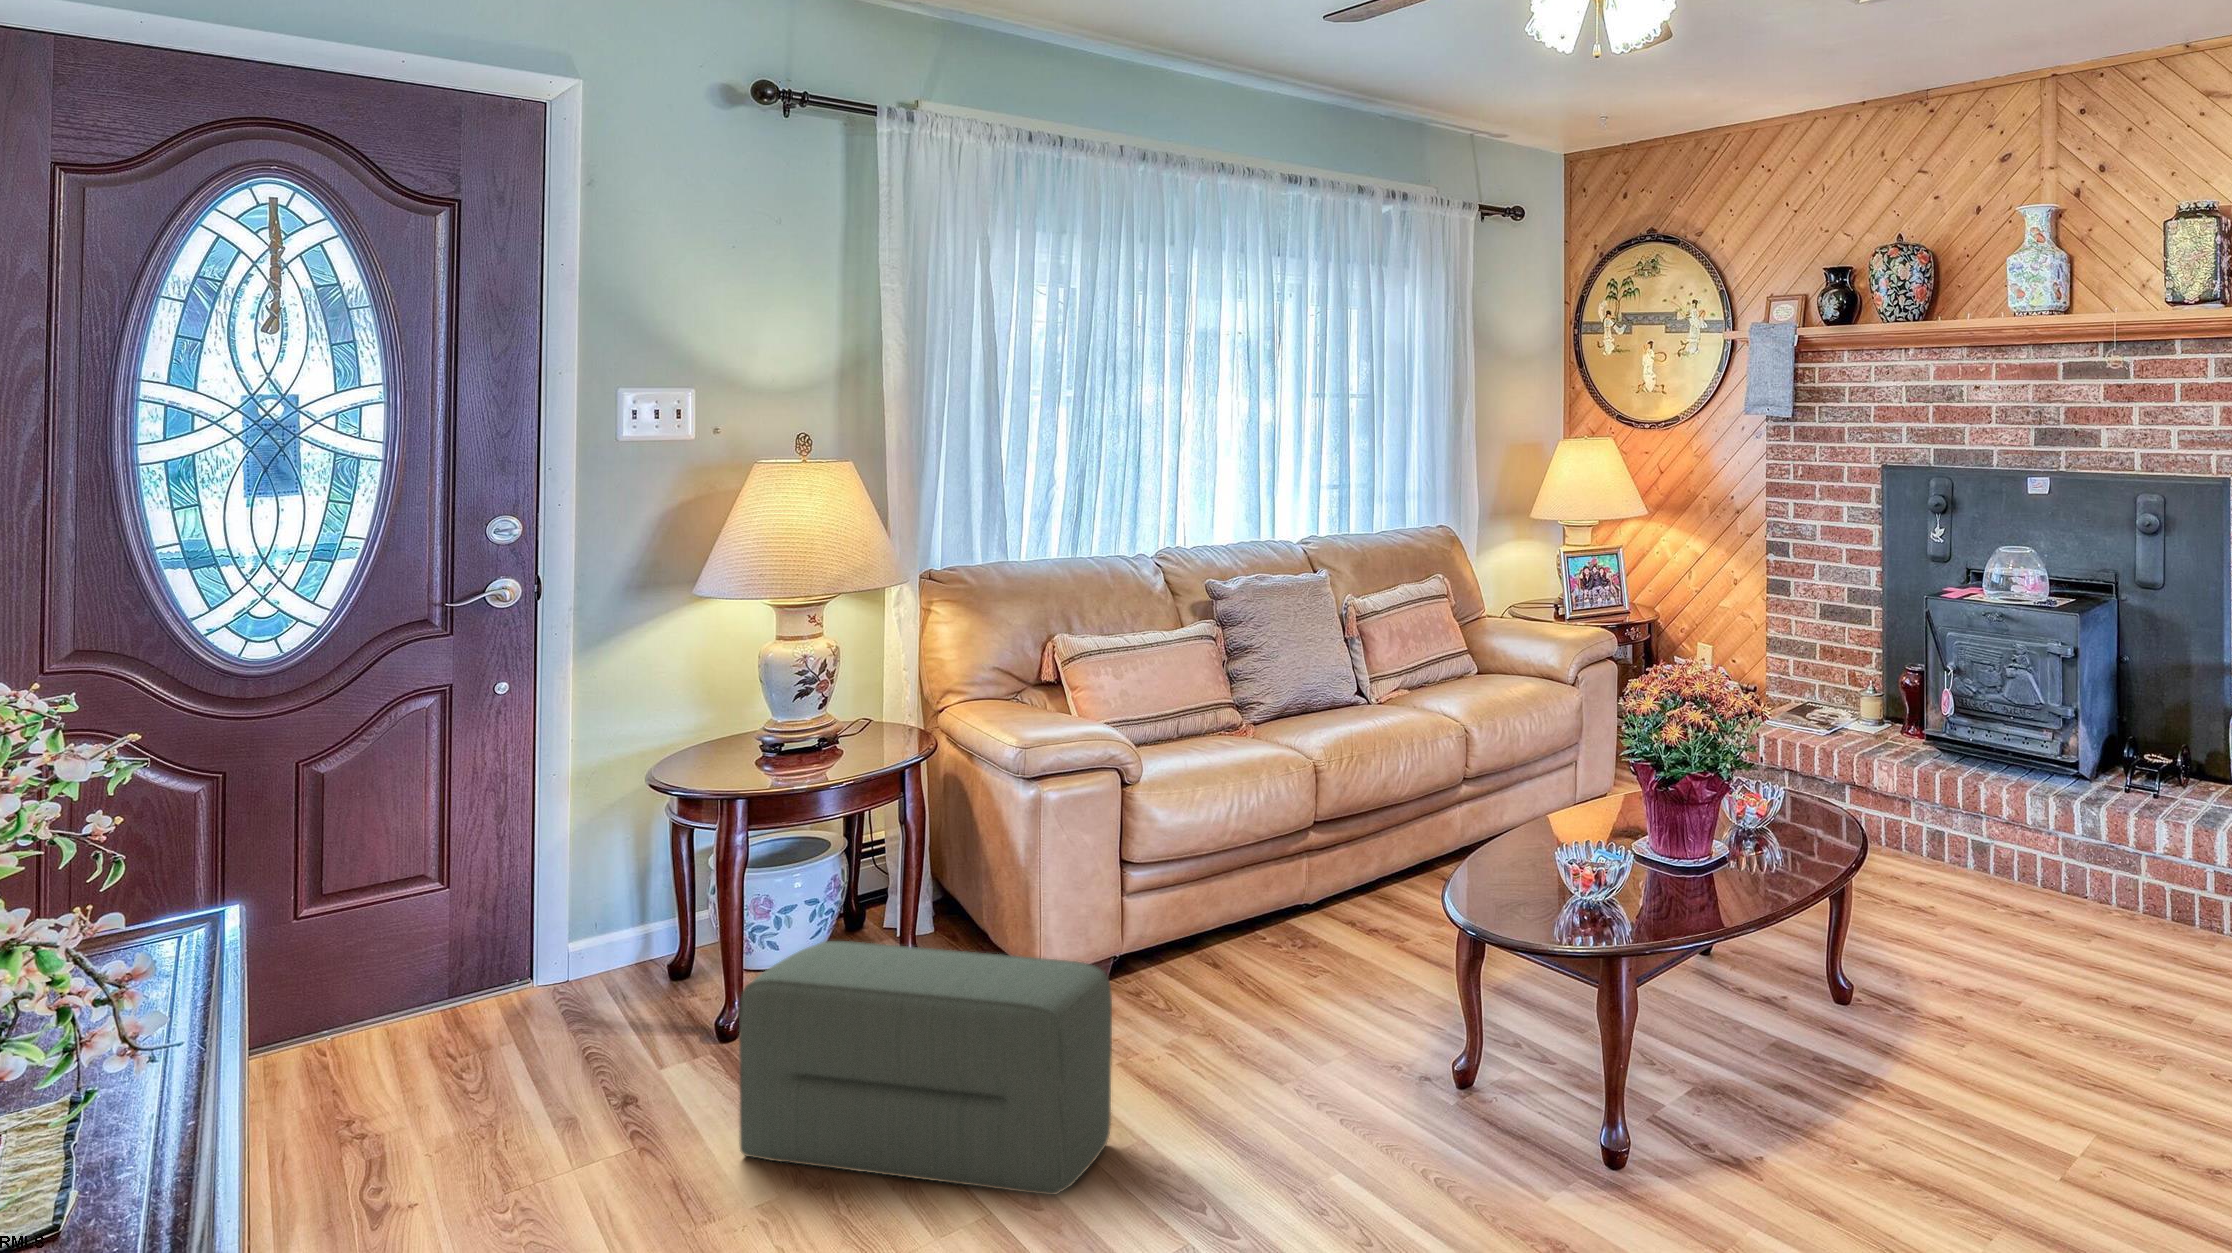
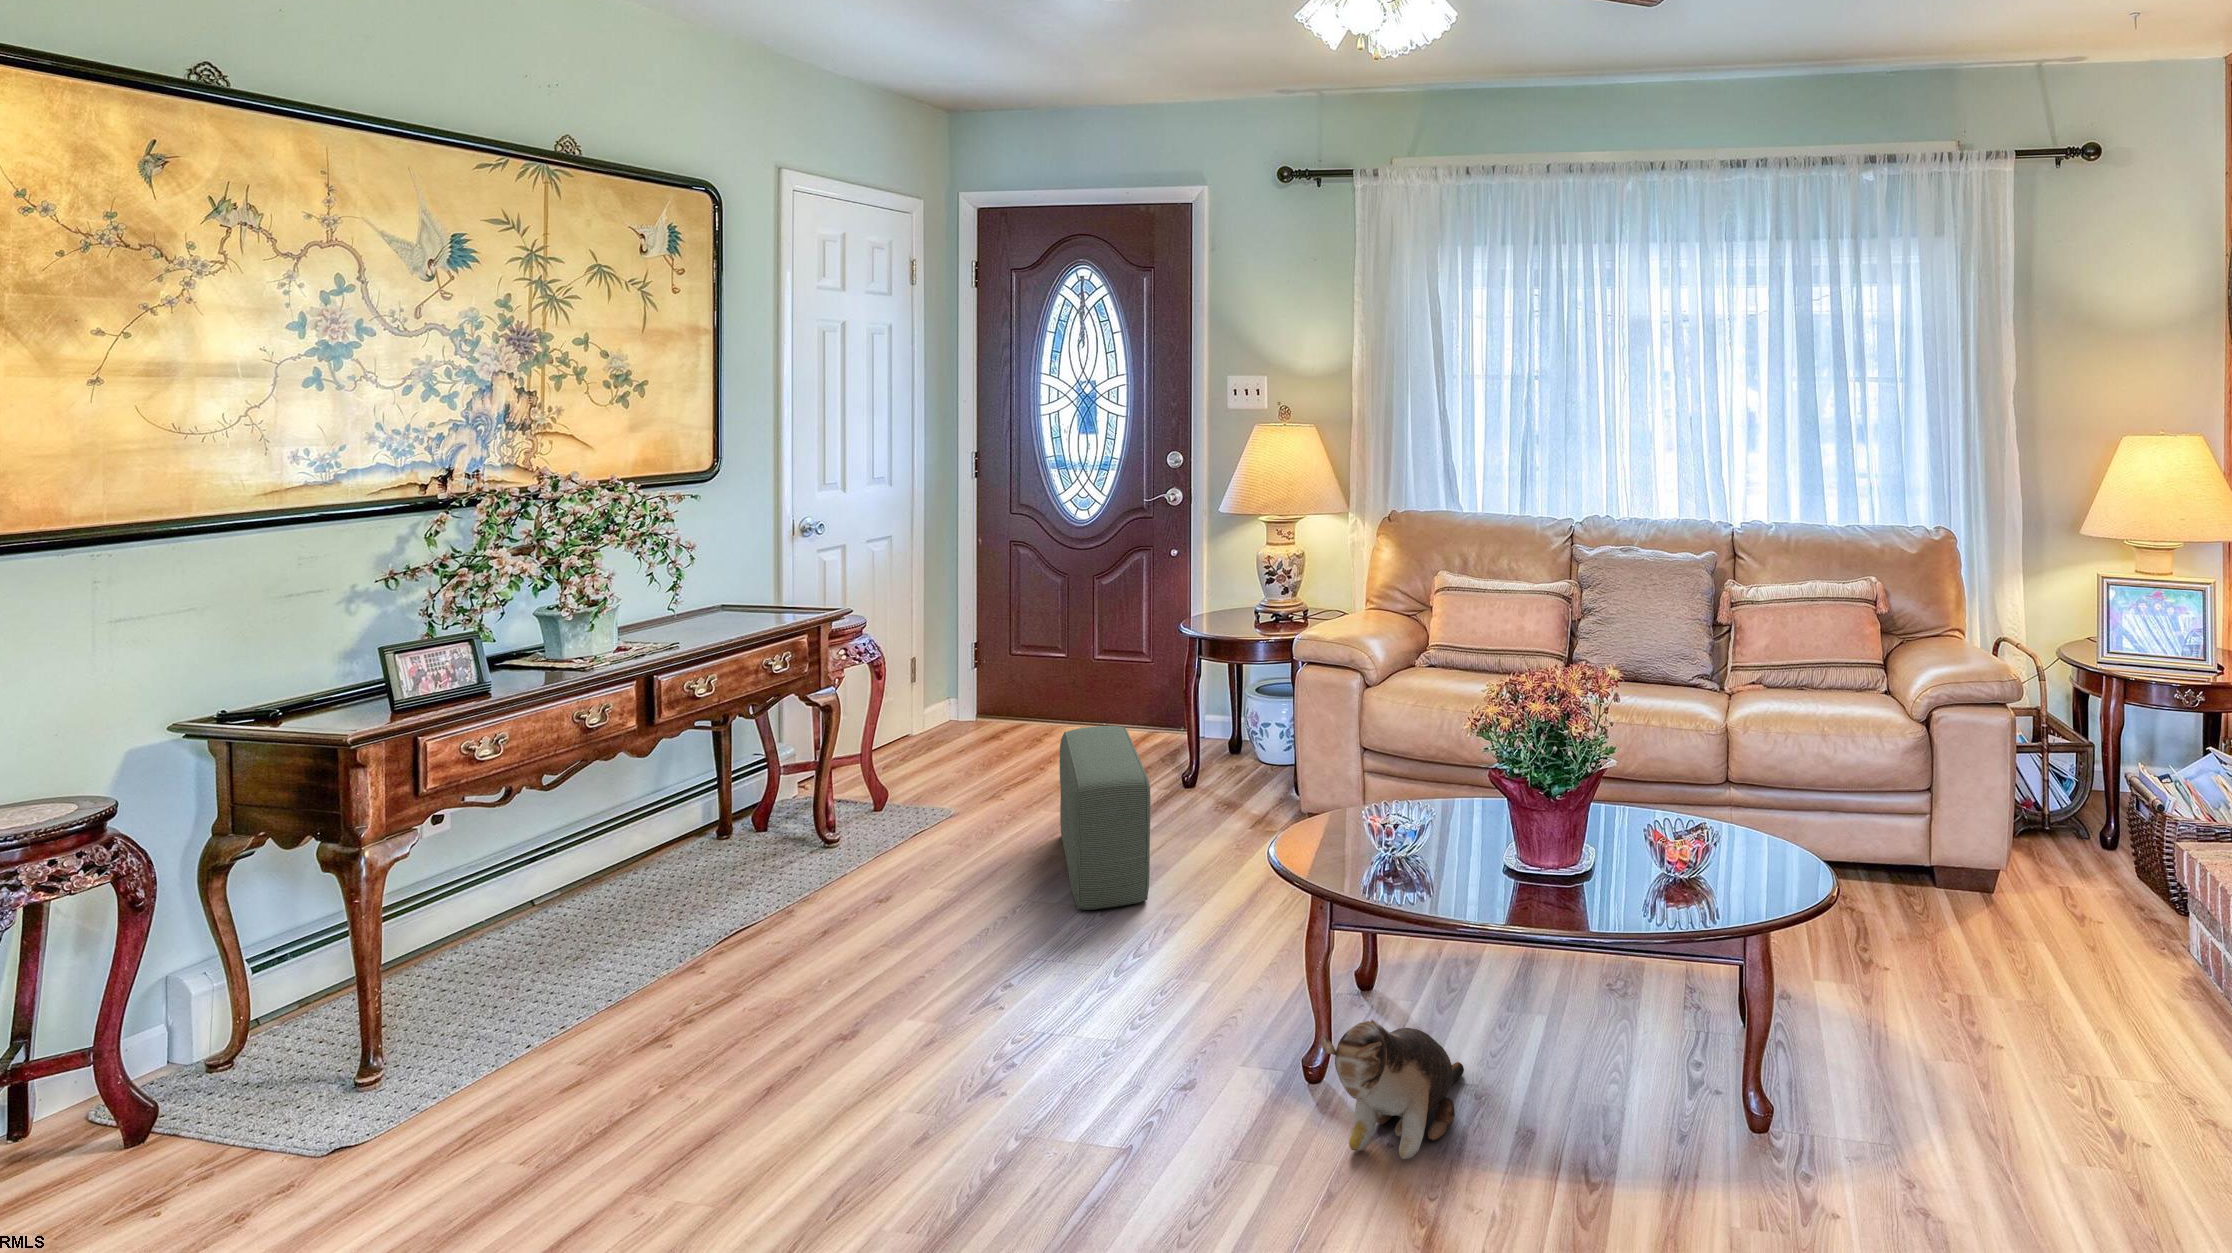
plush toy: none [1709,1017,1886,1157] -> present [1321,1020,1464,1159]

